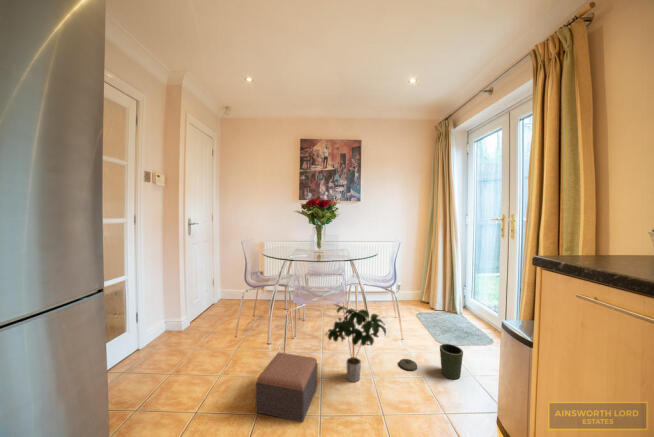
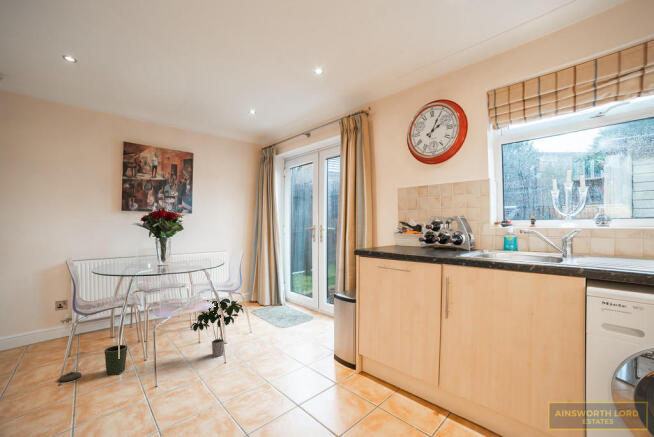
trash can: present [399,344,463,379] -> present [59,345,127,382]
footstool: present [256,353,318,422] -> none [149,342,194,390]

